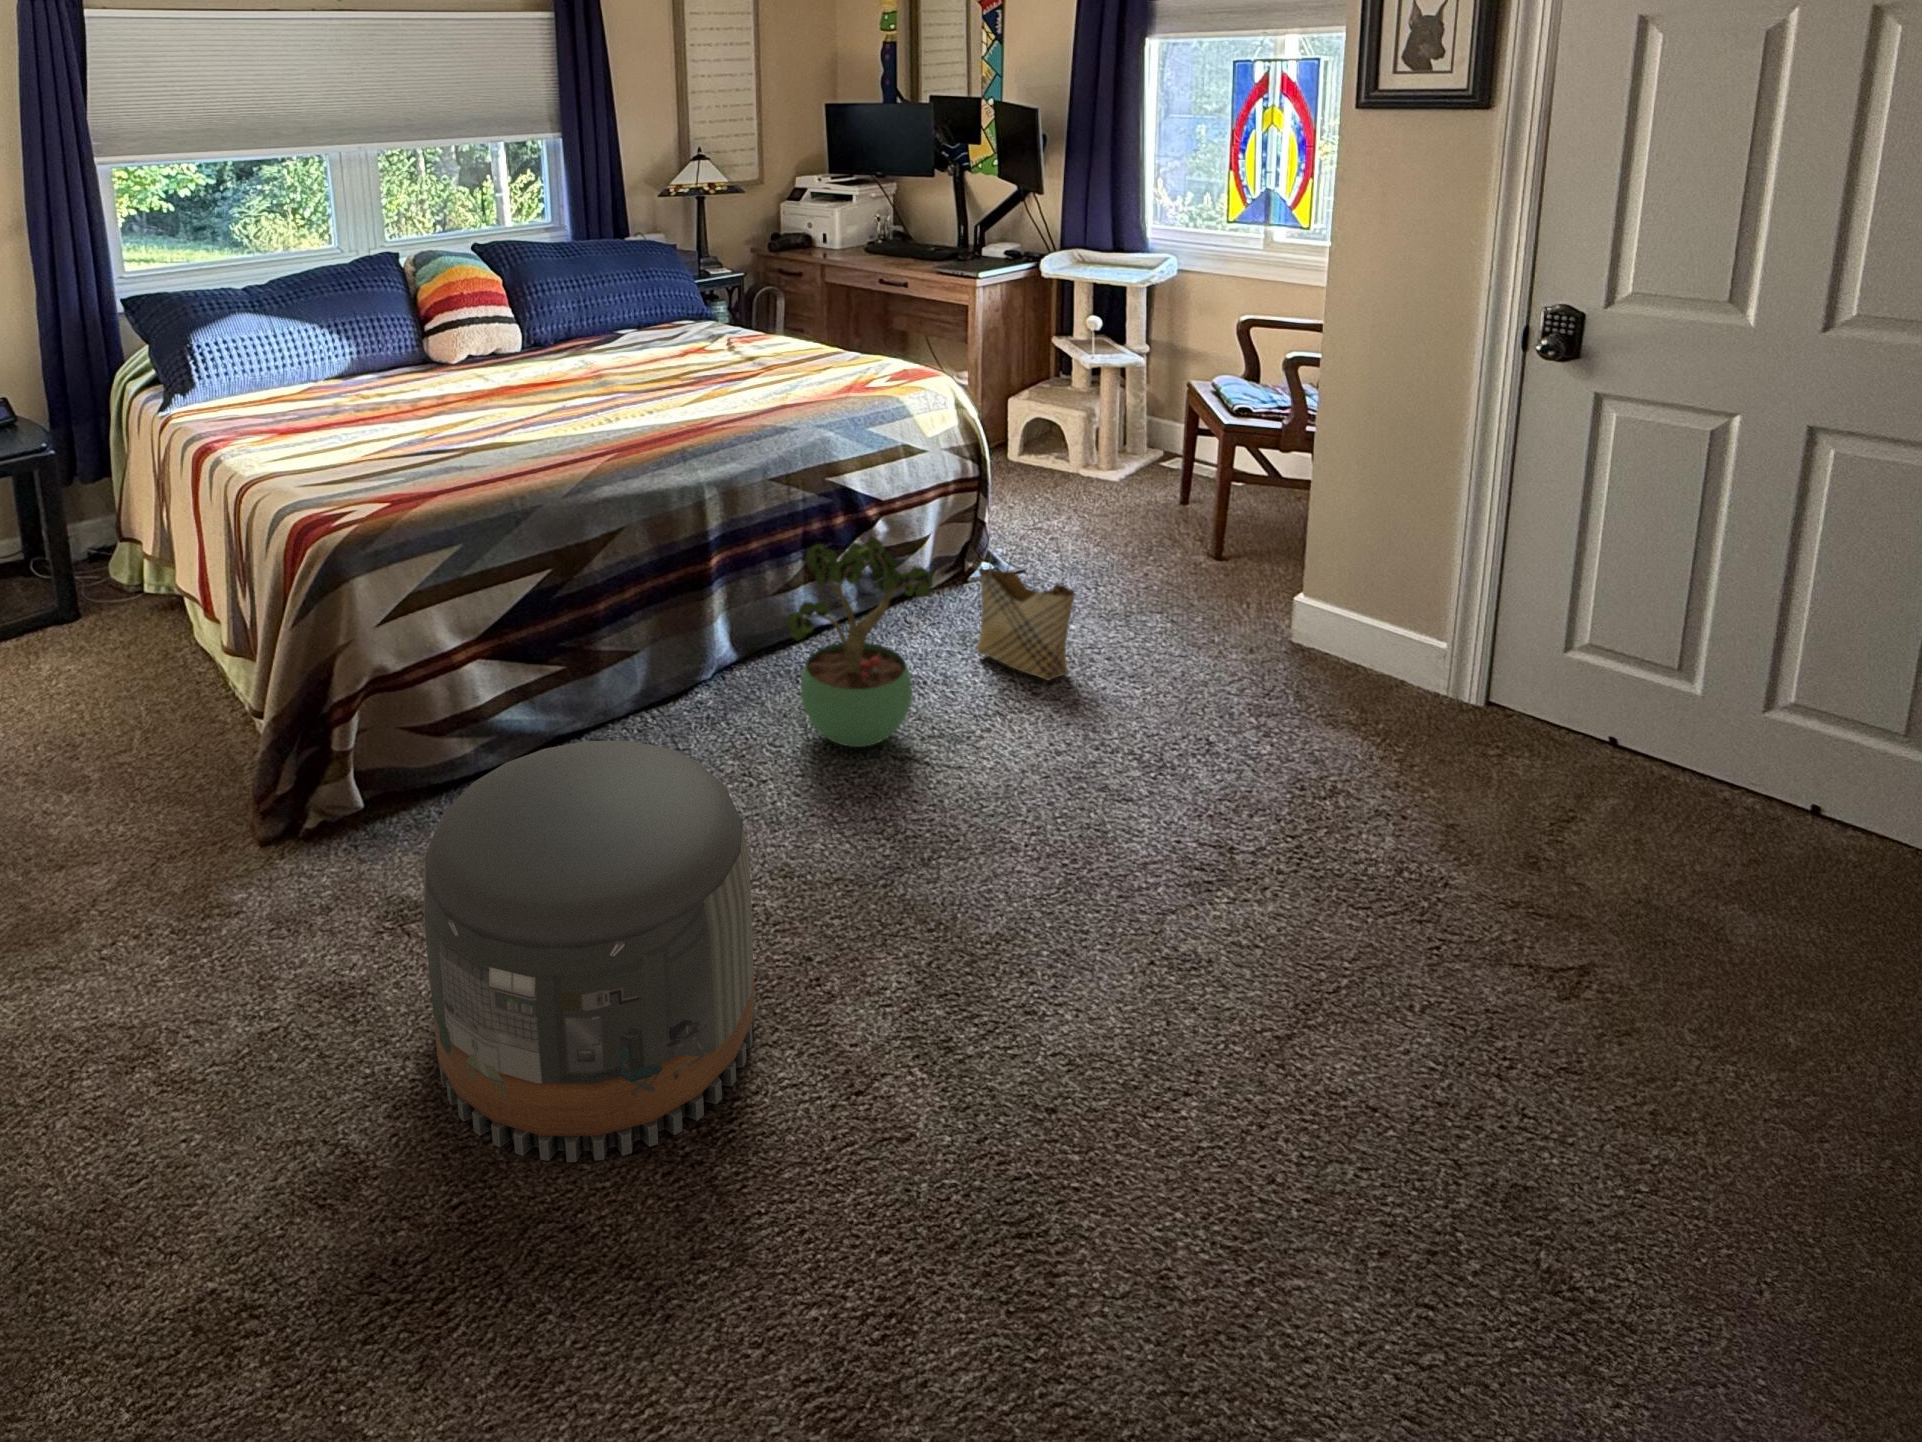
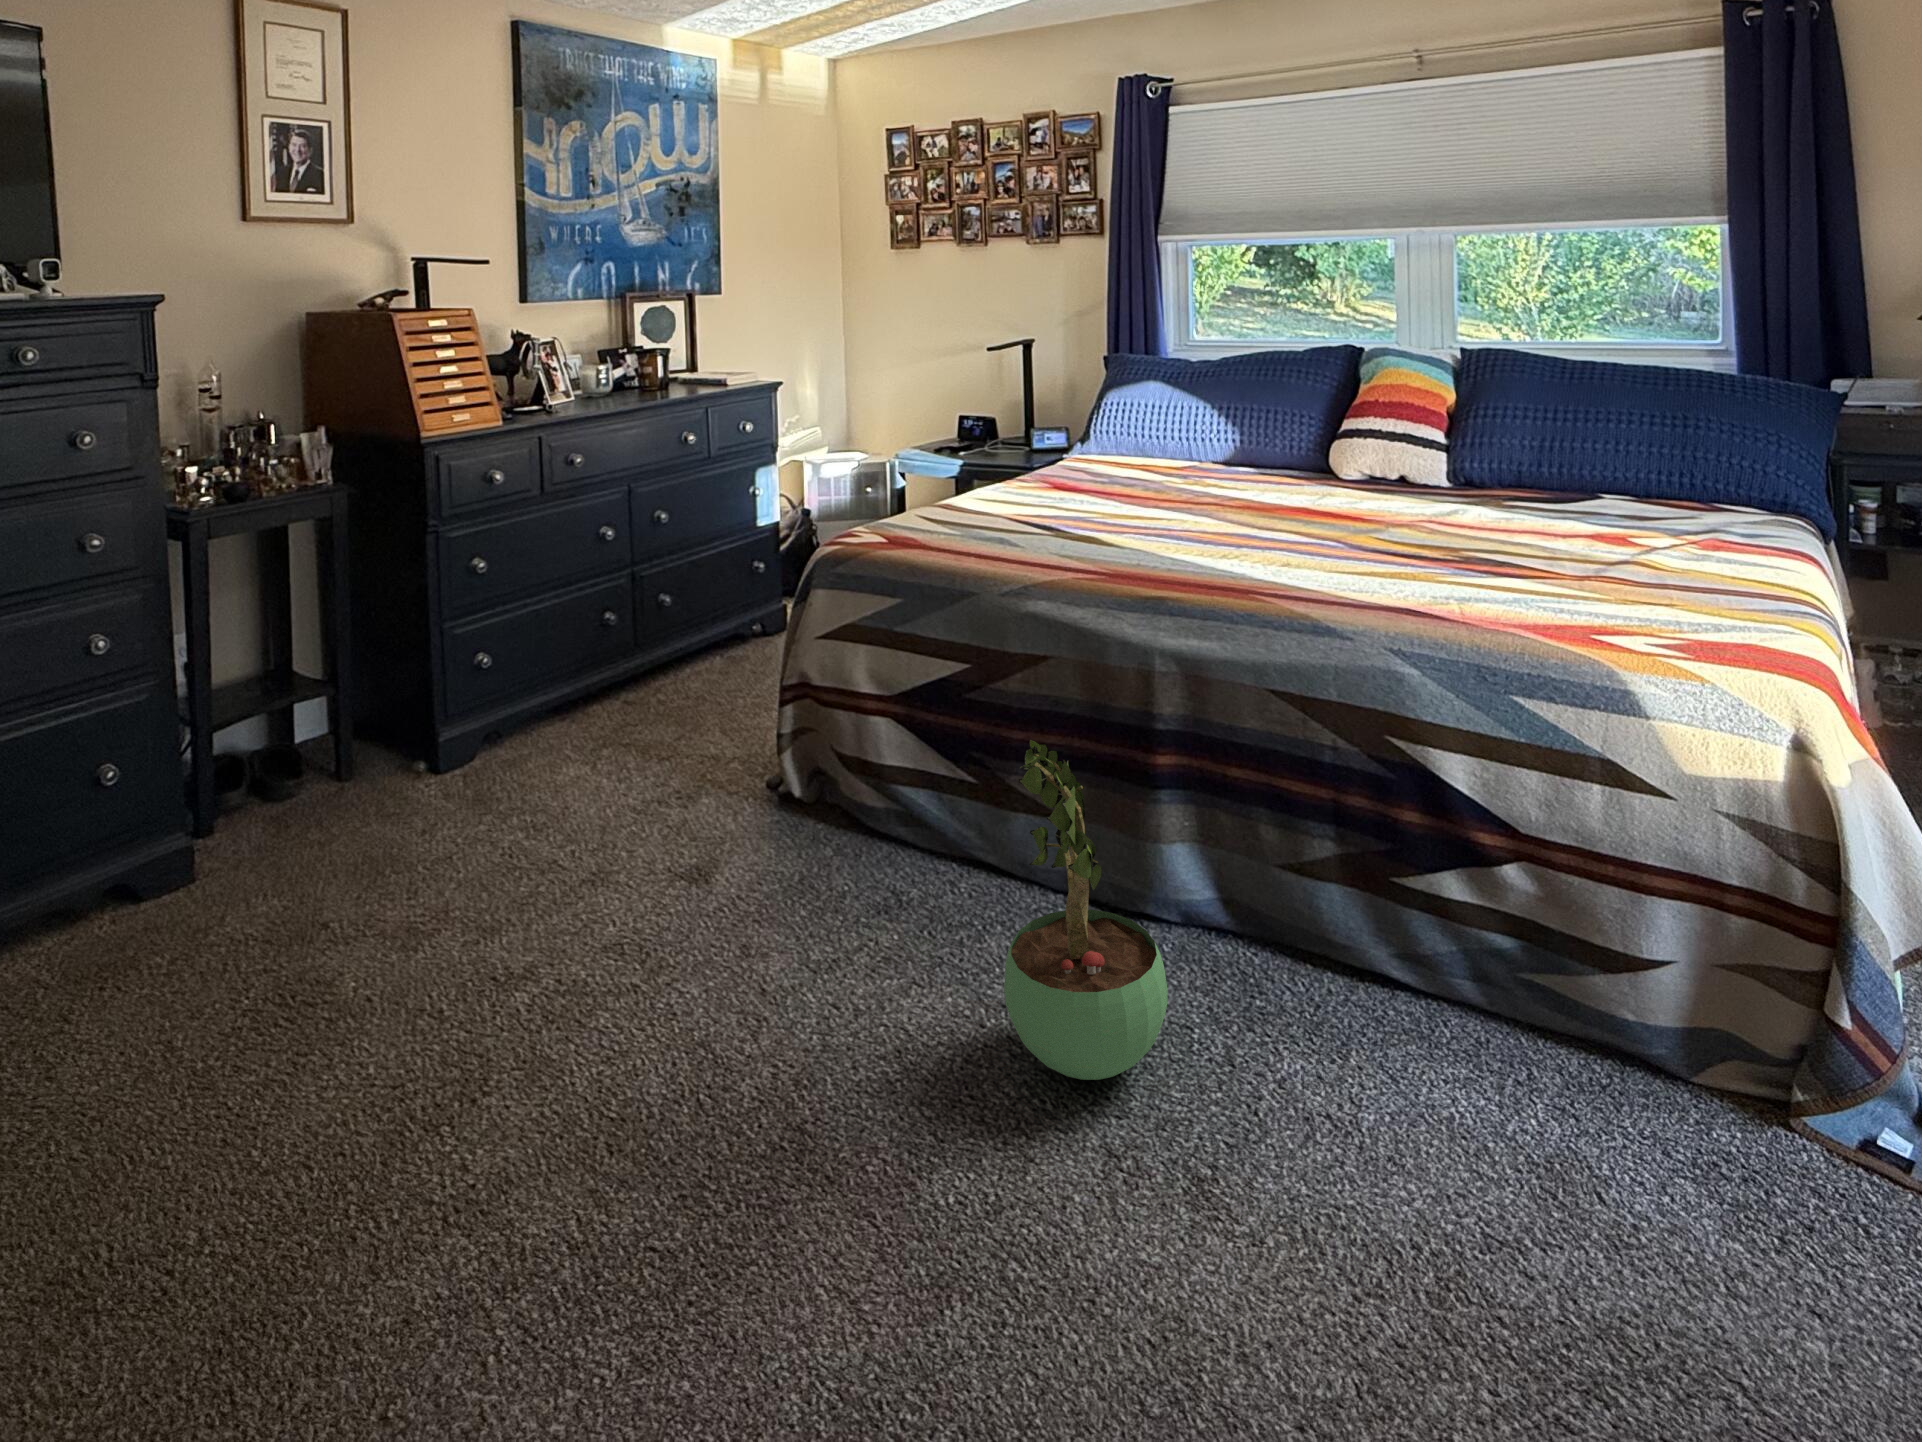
woven basket: present [977,527,1076,680] -> none [1400,931,1529,1289]
pouf: present [423,741,755,1162] -> none [357,742,677,1107]

